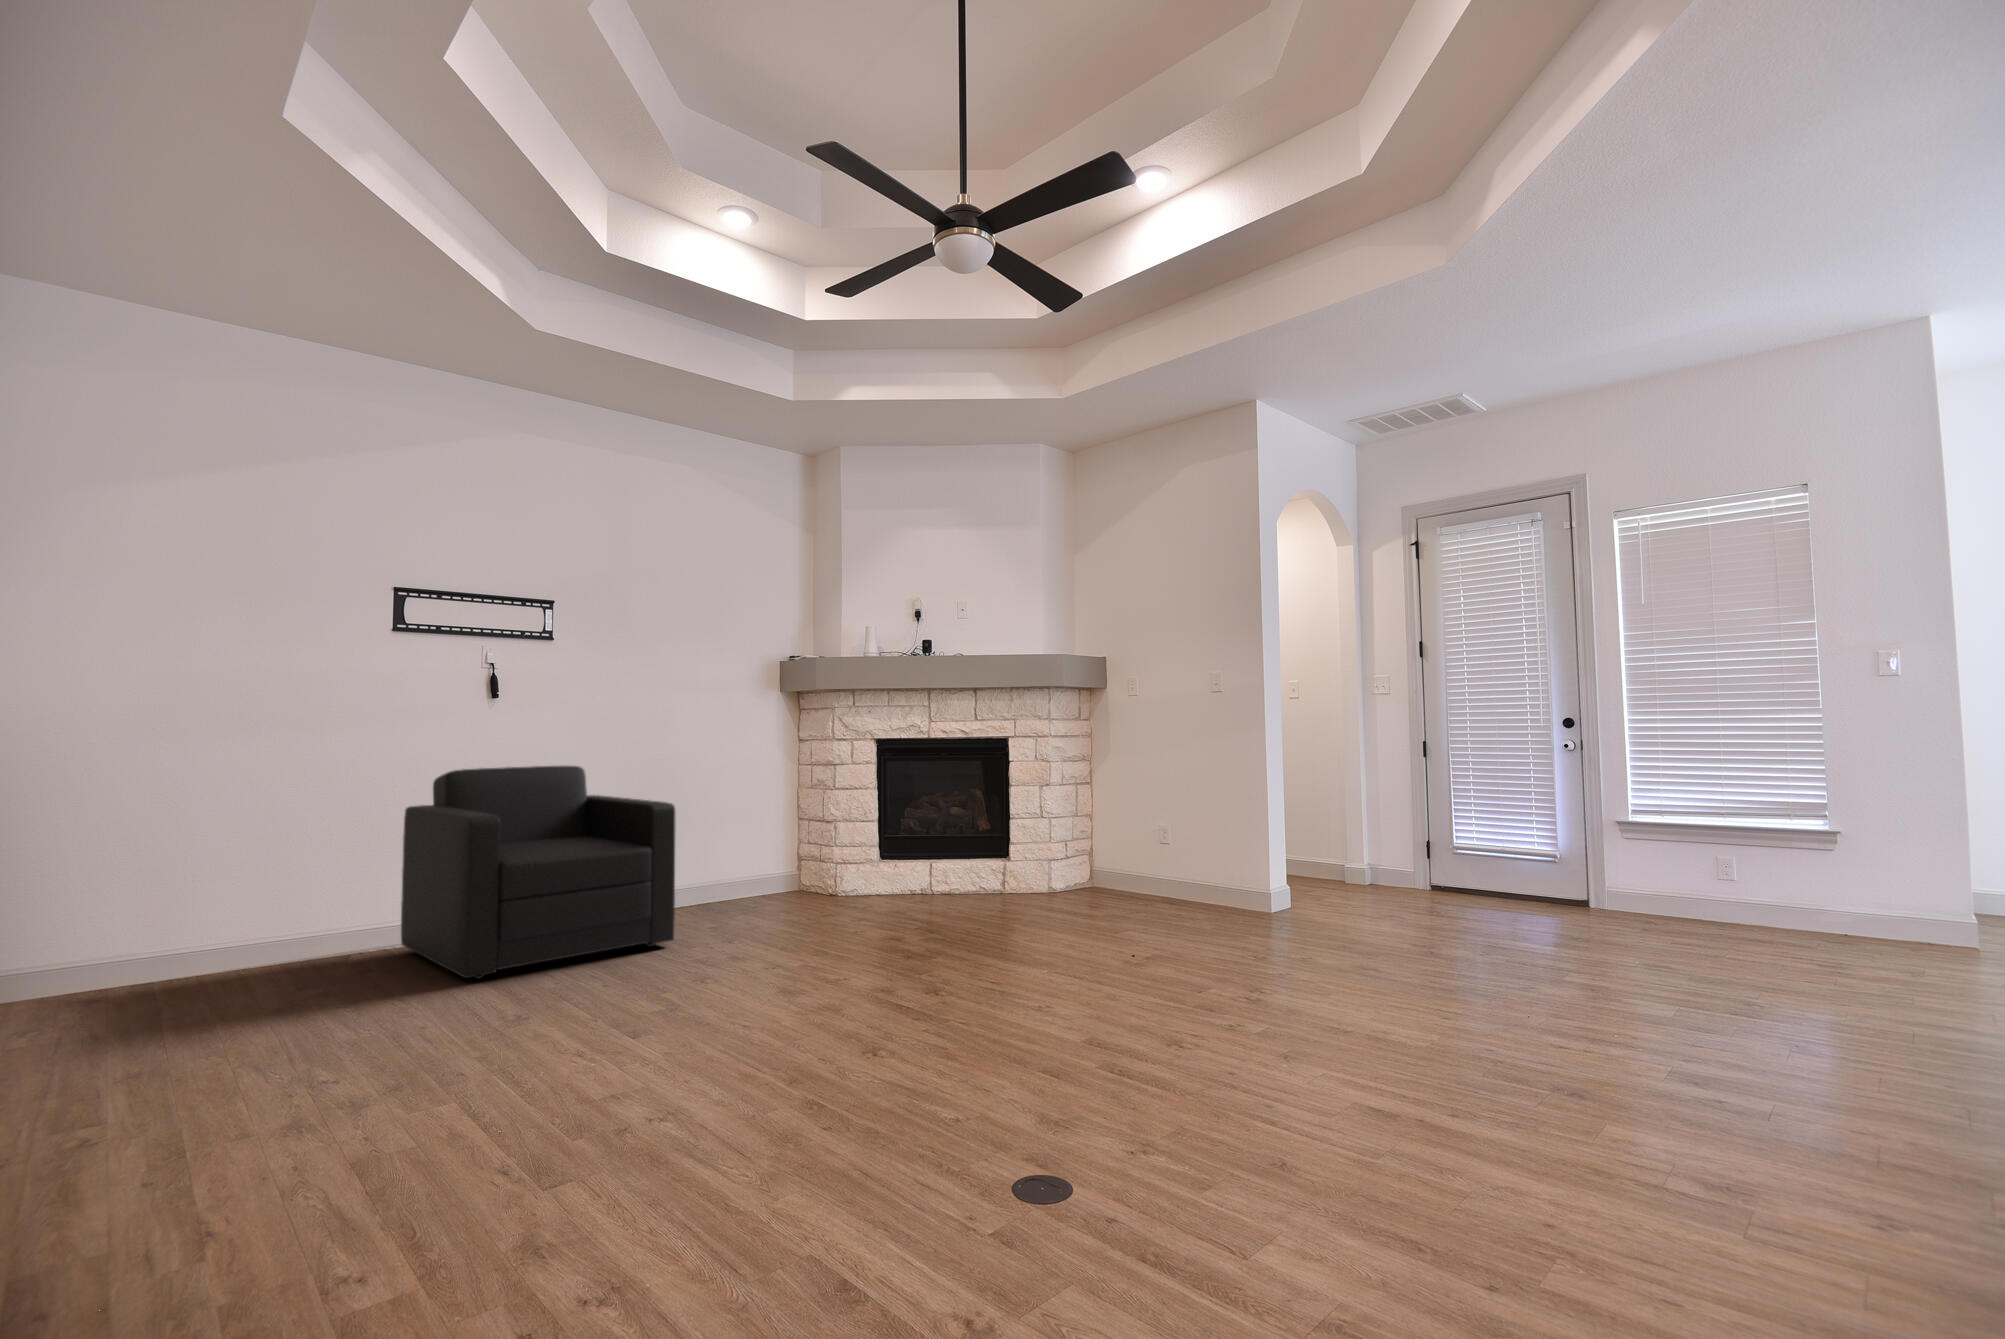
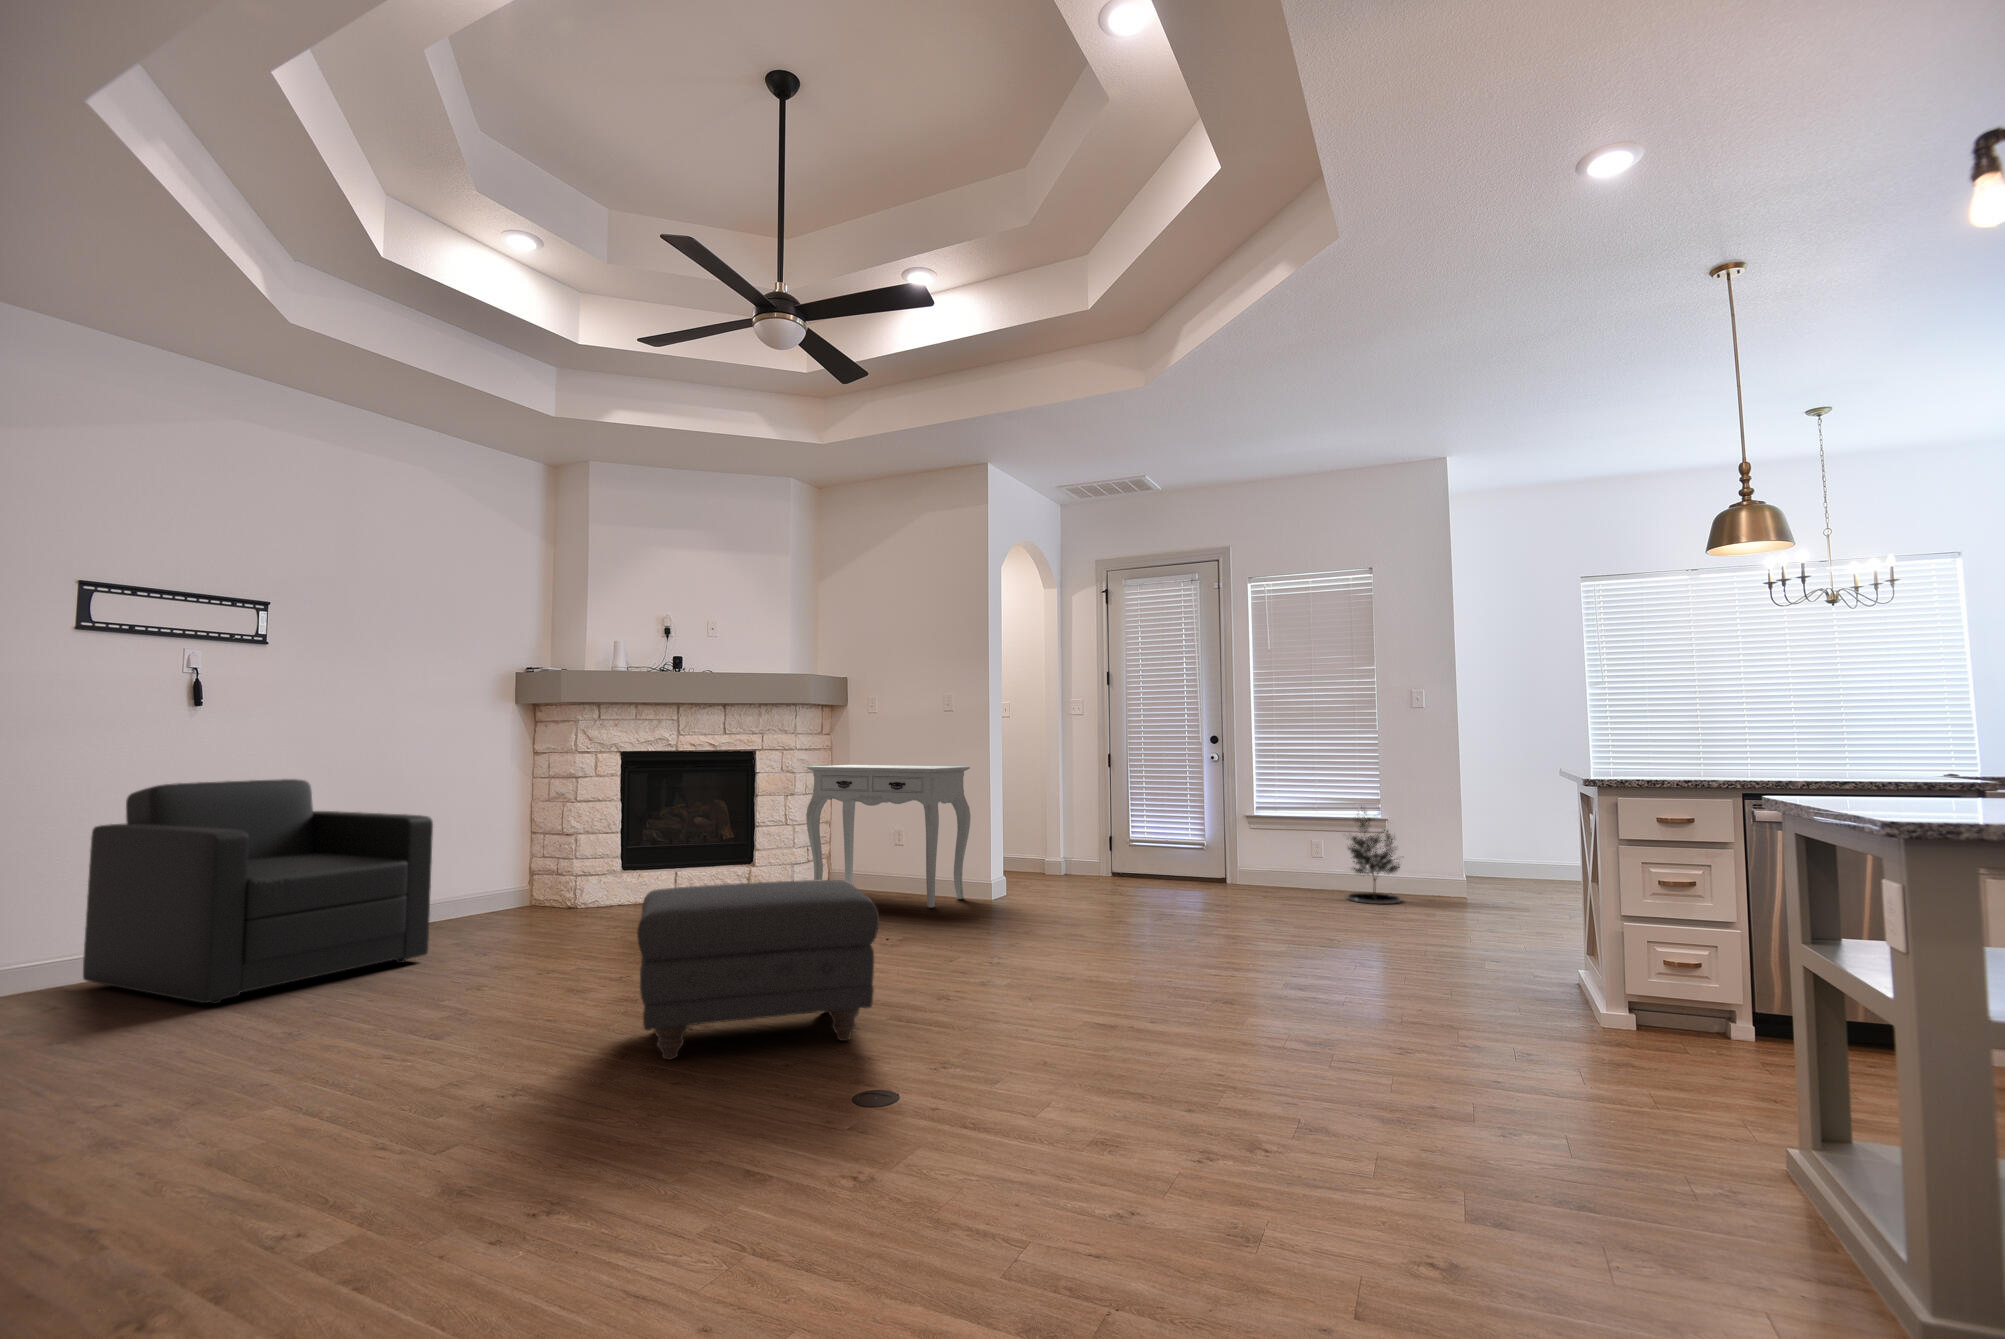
console table: none [1062,753,1245,918] -> present [806,765,971,908]
potted tree: none [1766,811,1873,951] -> present [1346,807,1402,904]
ottoman: none [781,894,1066,1099] -> present [637,880,879,1060]

